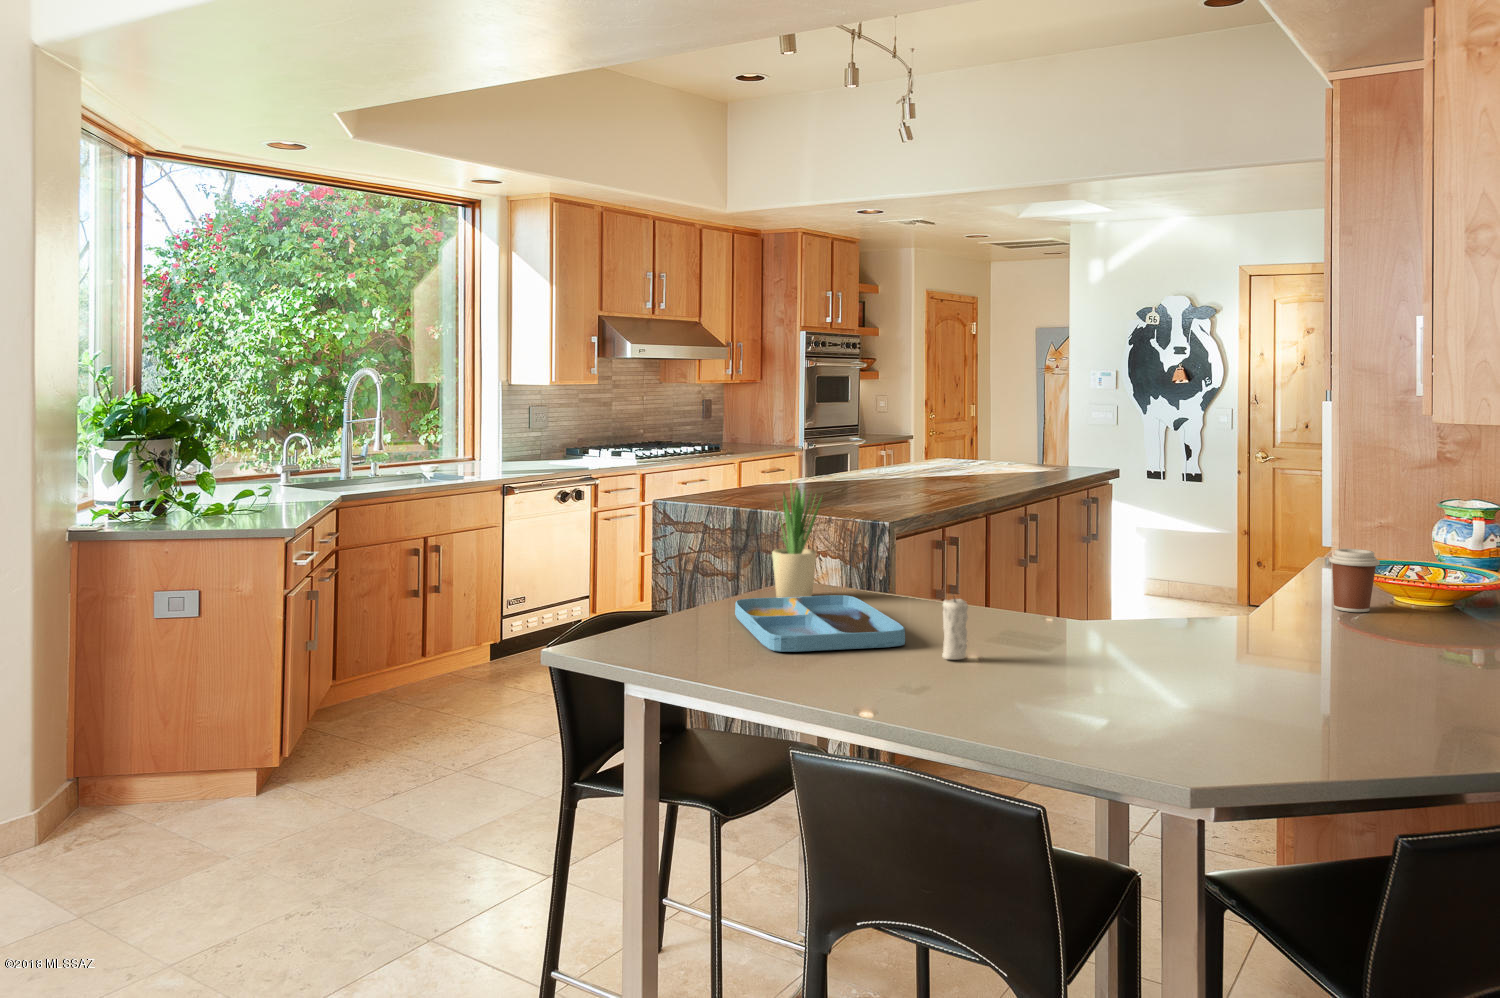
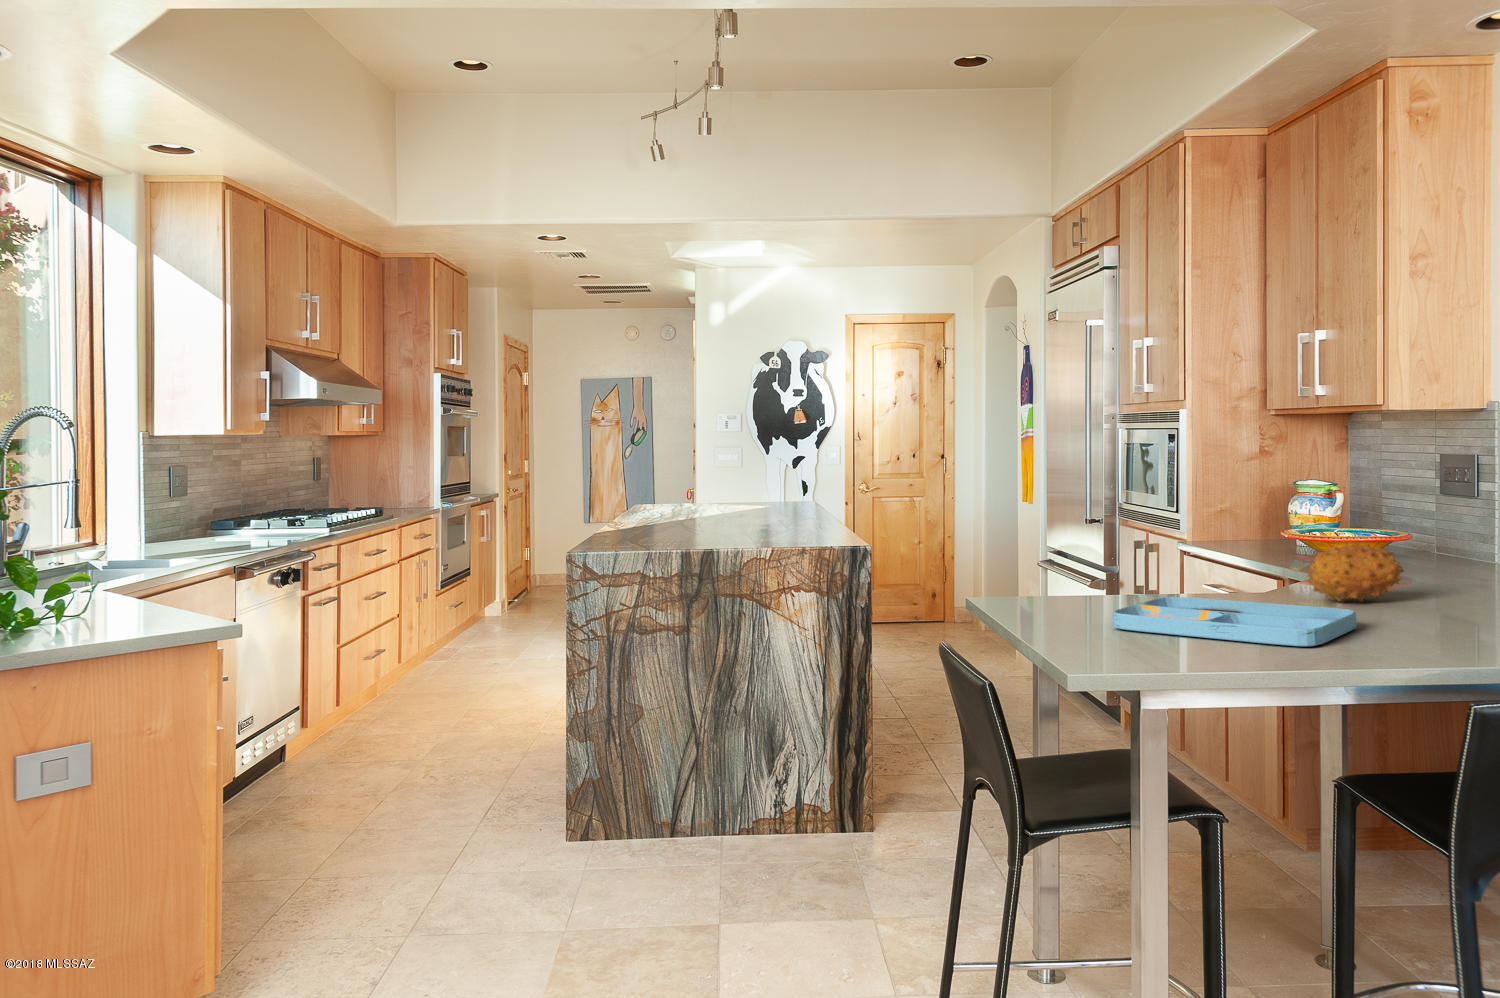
potted plant: present [772,479,822,597] -> none [1045,472,1103,613]
coffee cup: present [1329,549,1380,612] -> none [1406,514,1448,565]
fruit: none [991,565,1088,630] -> present [1307,543,1404,601]
candle: present [942,598,968,659] -> none [1416,559,1445,629]

